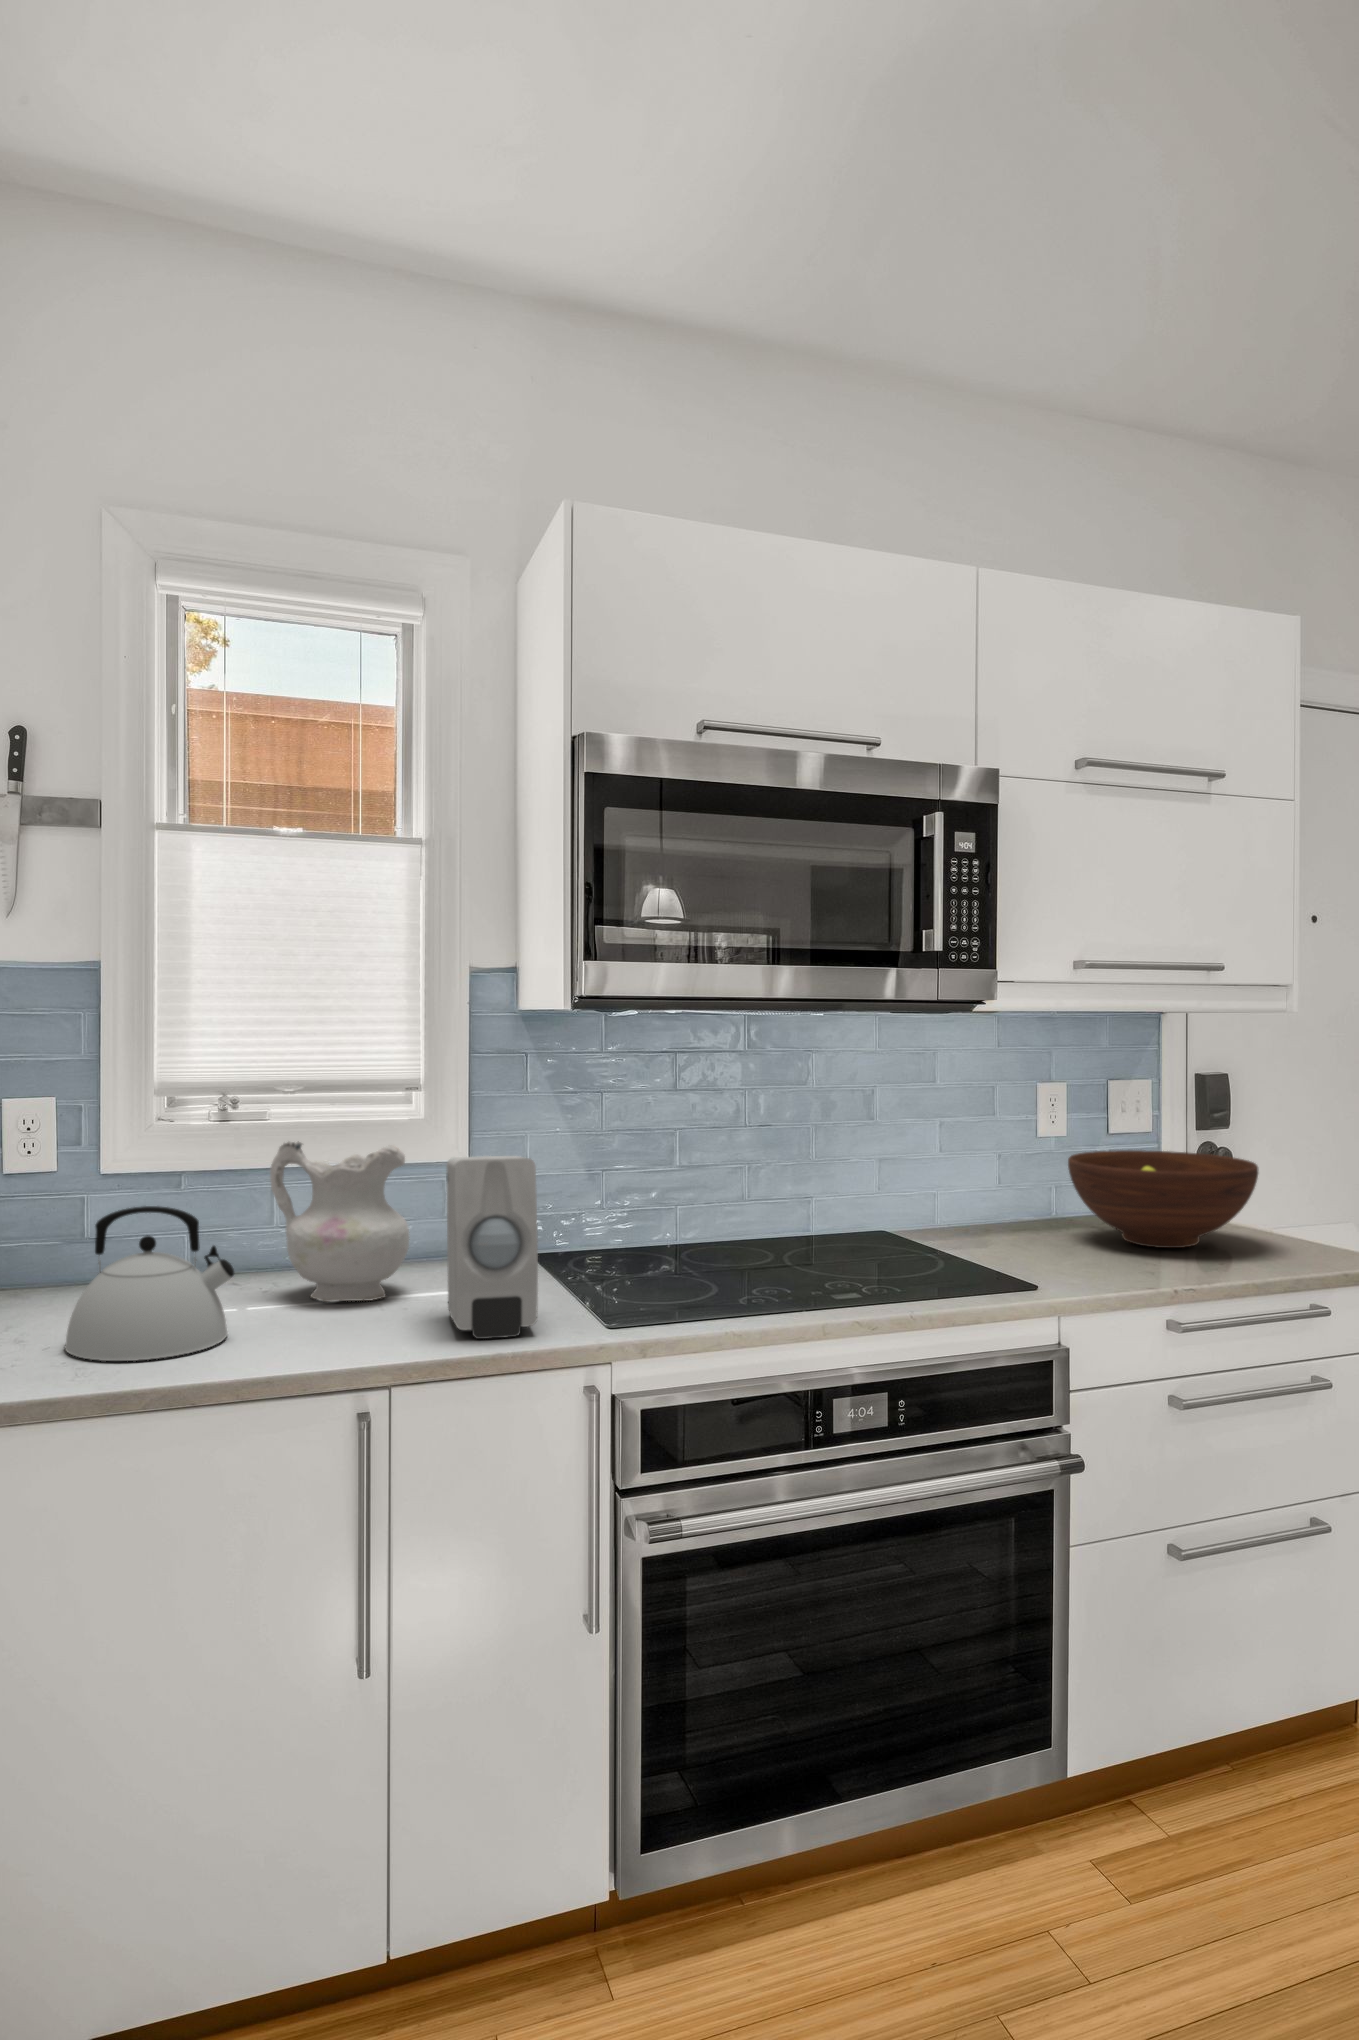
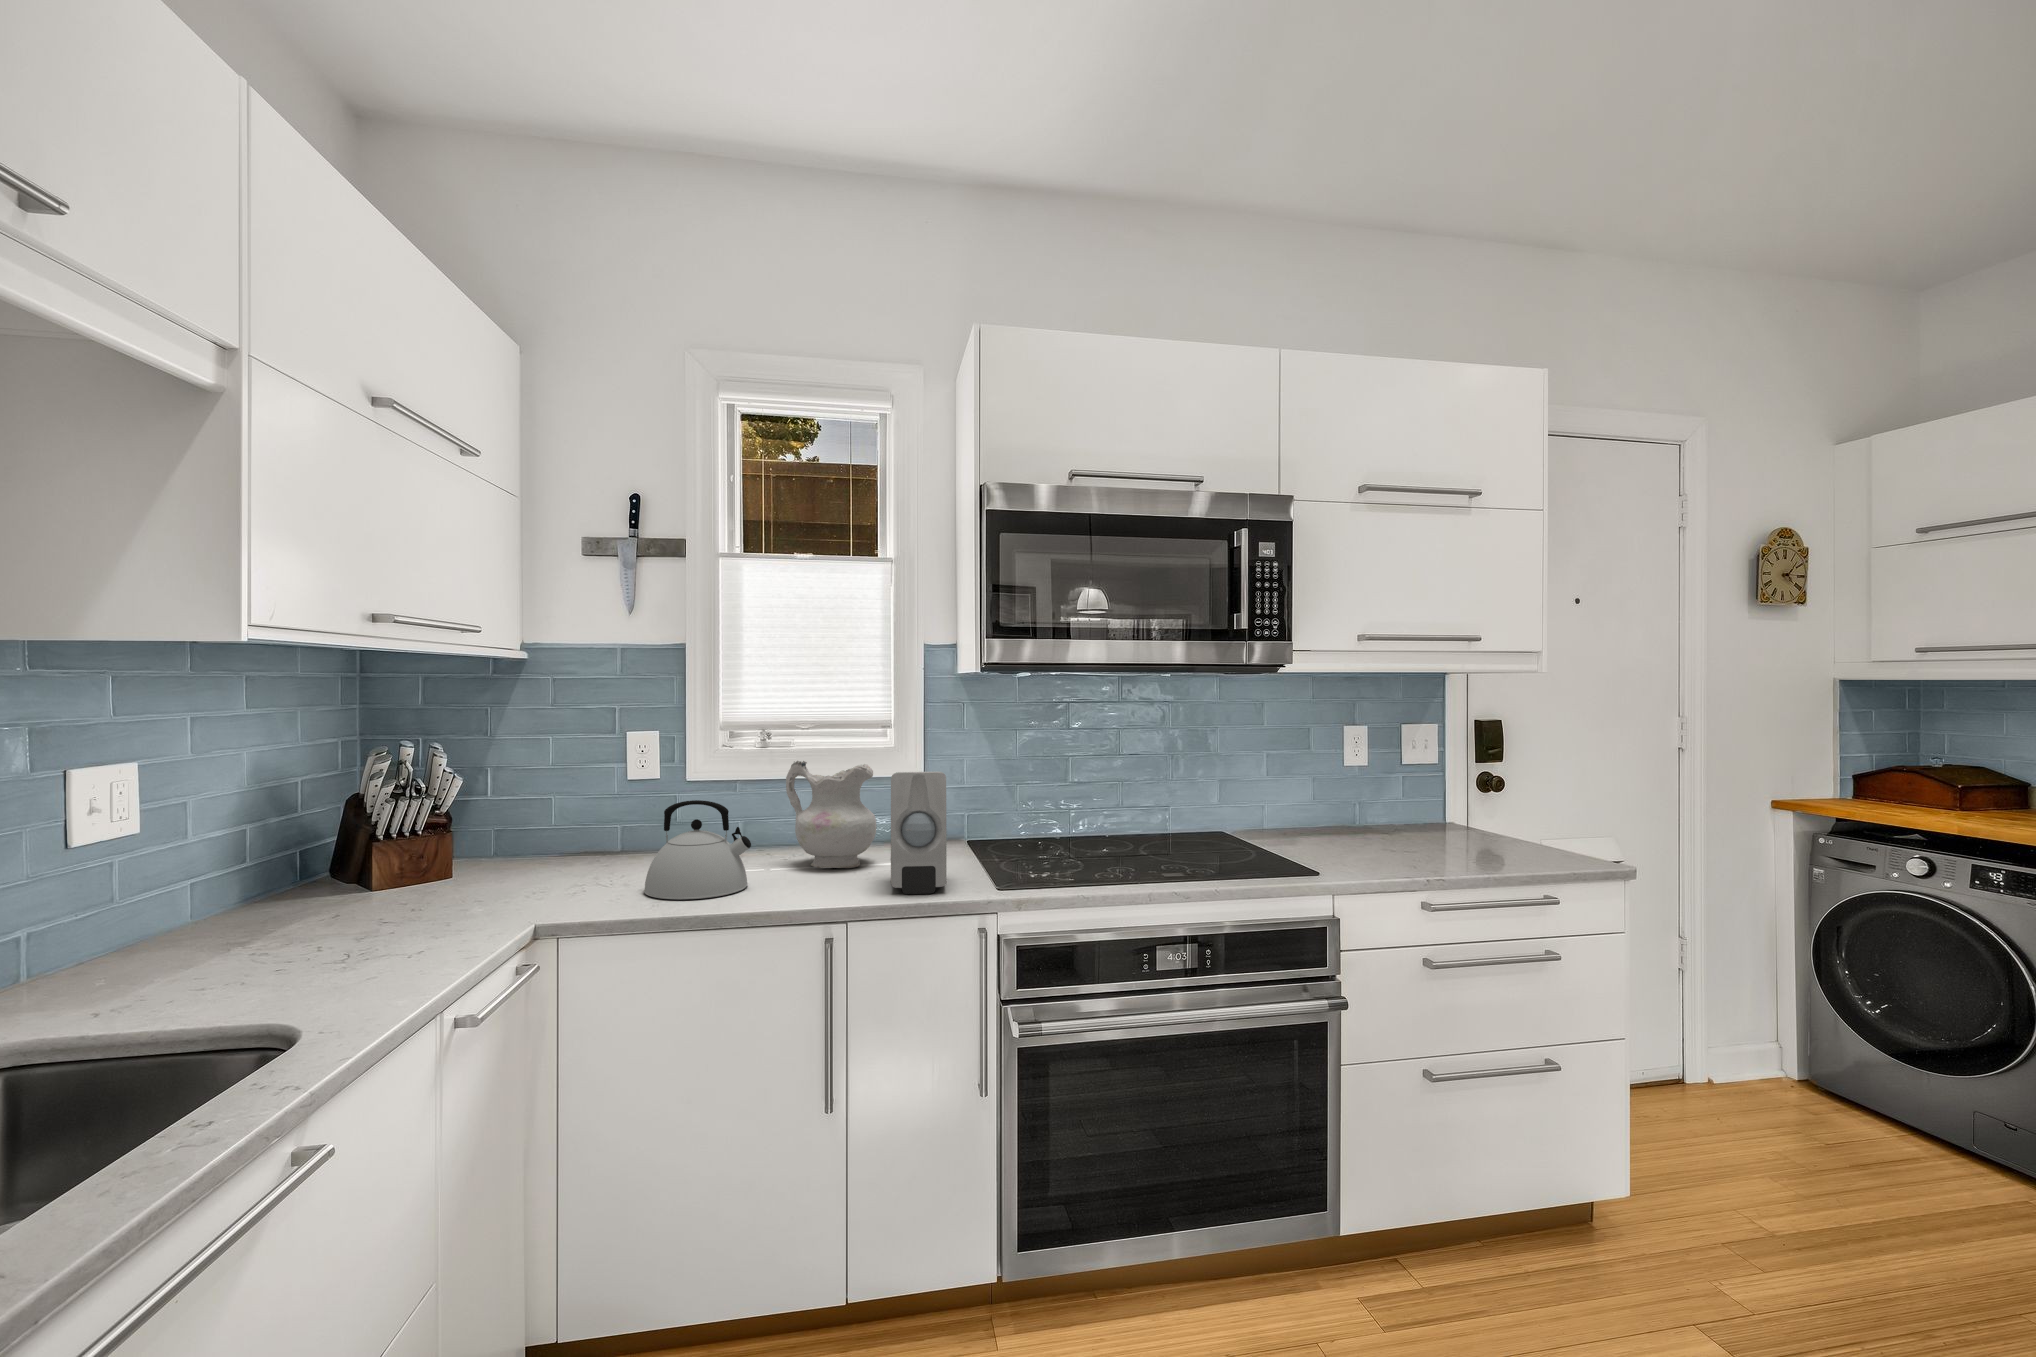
fruit bowl: present [1068,1150,1258,1248] -> none [1362,777,1508,849]

